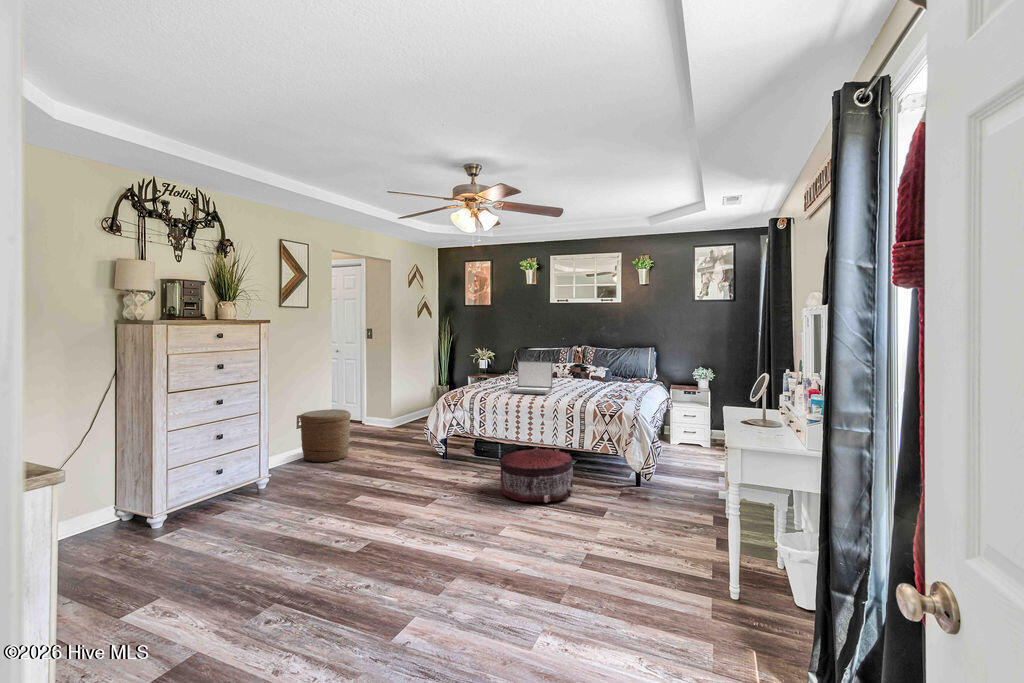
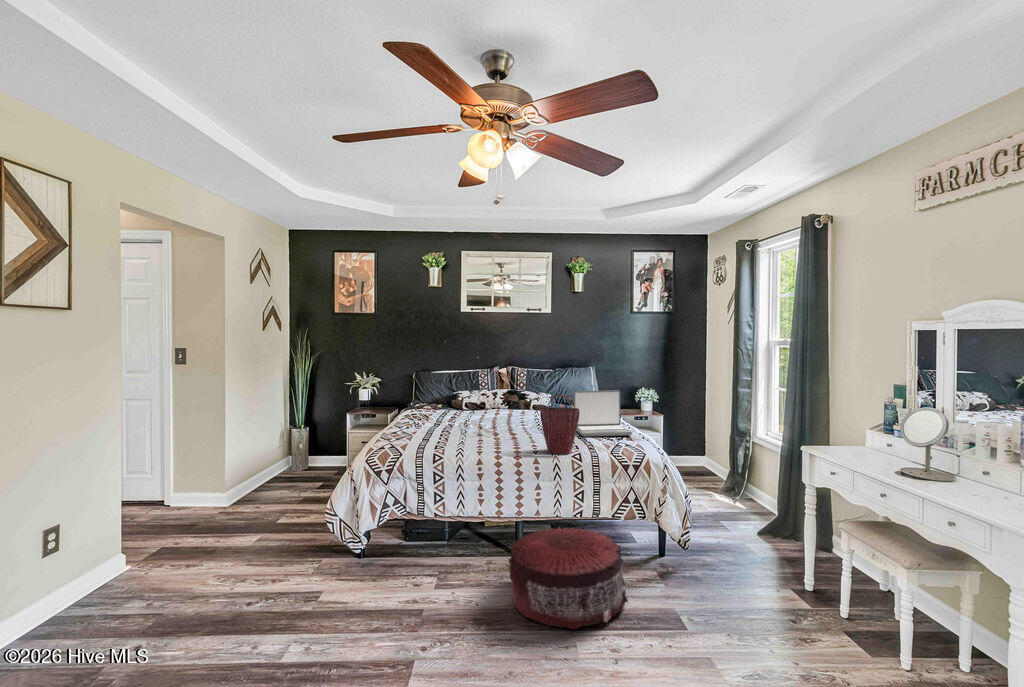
laptop: present [510,361,553,394] -> present [574,390,632,437]
handbag: none [550,362,575,403] -> present [540,395,579,454]
woven basket: present [300,409,351,462] -> none [83,498,193,611]

